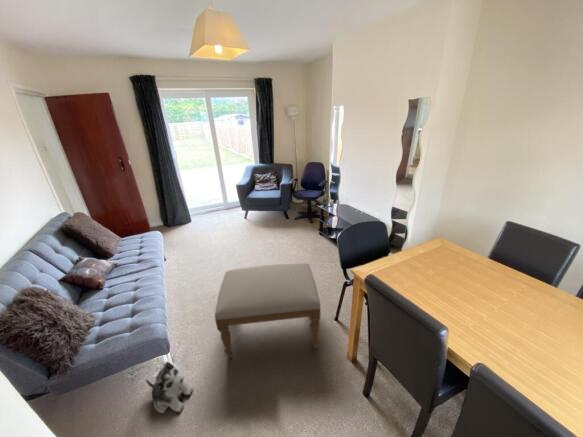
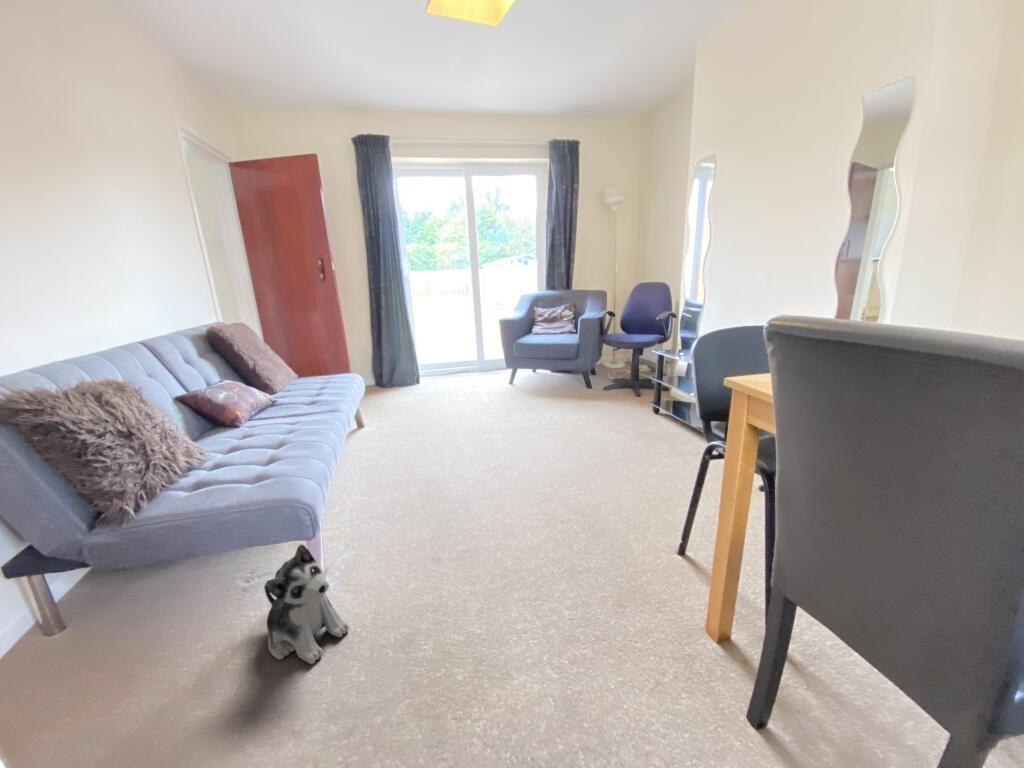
ottoman: present [215,263,320,359] -> none [411,413,643,601]

